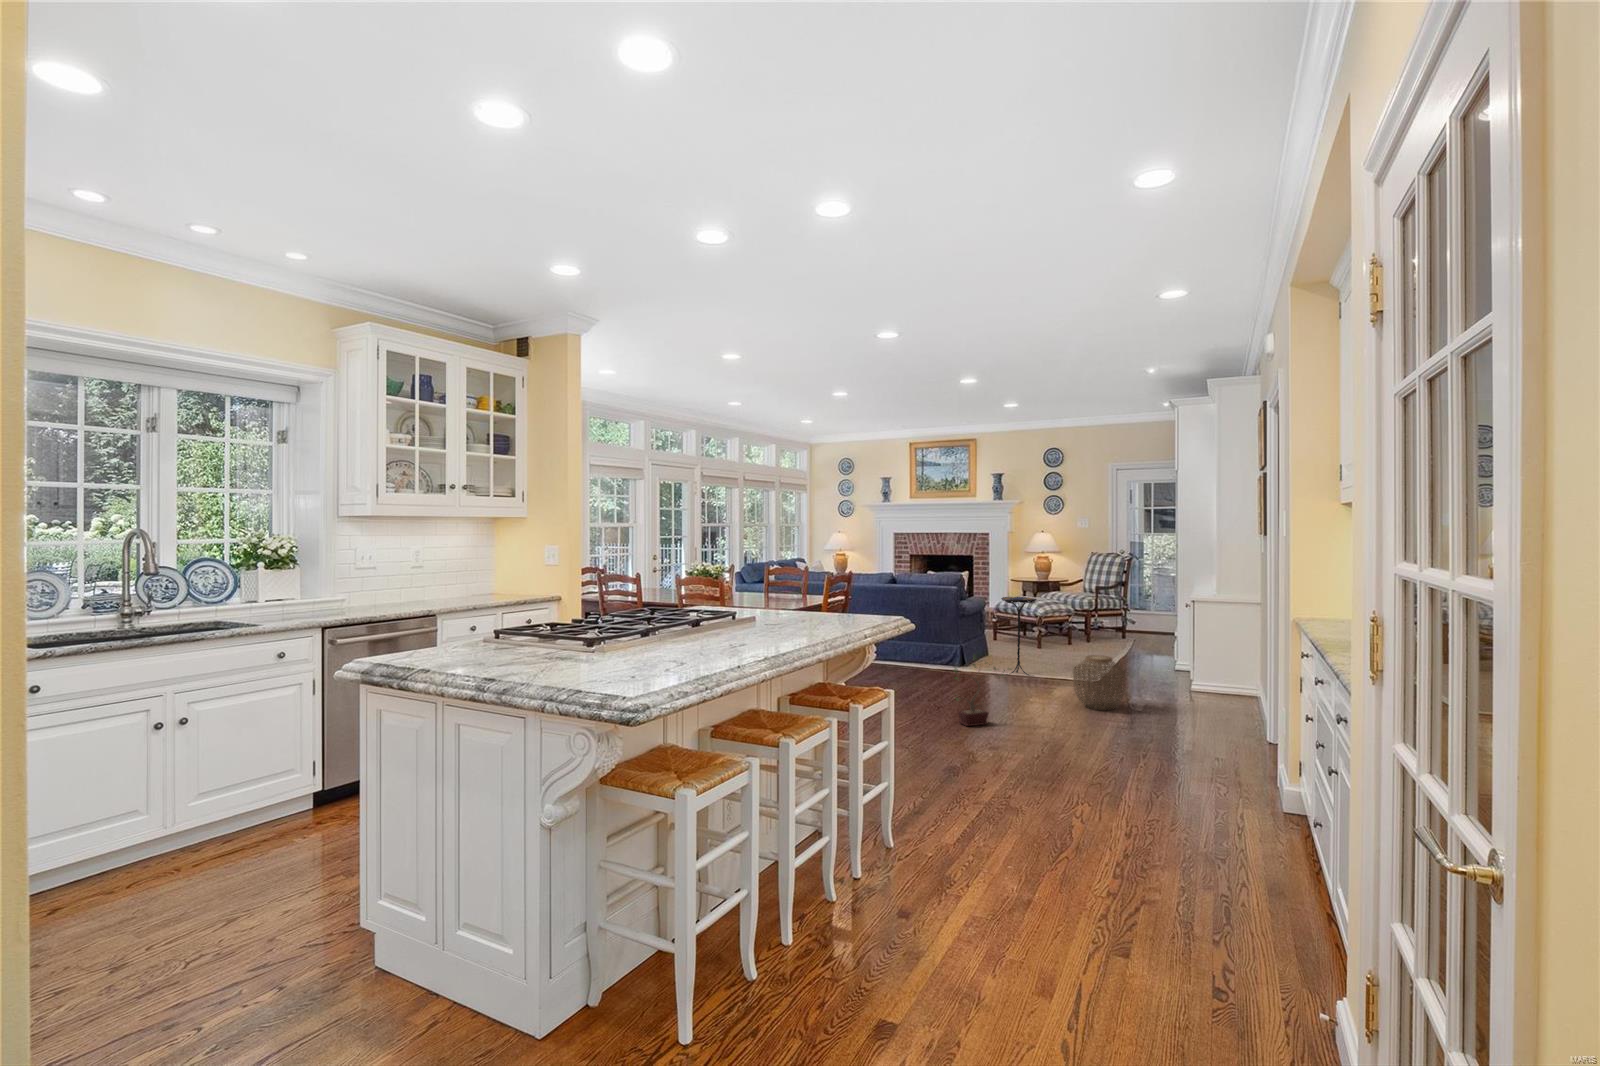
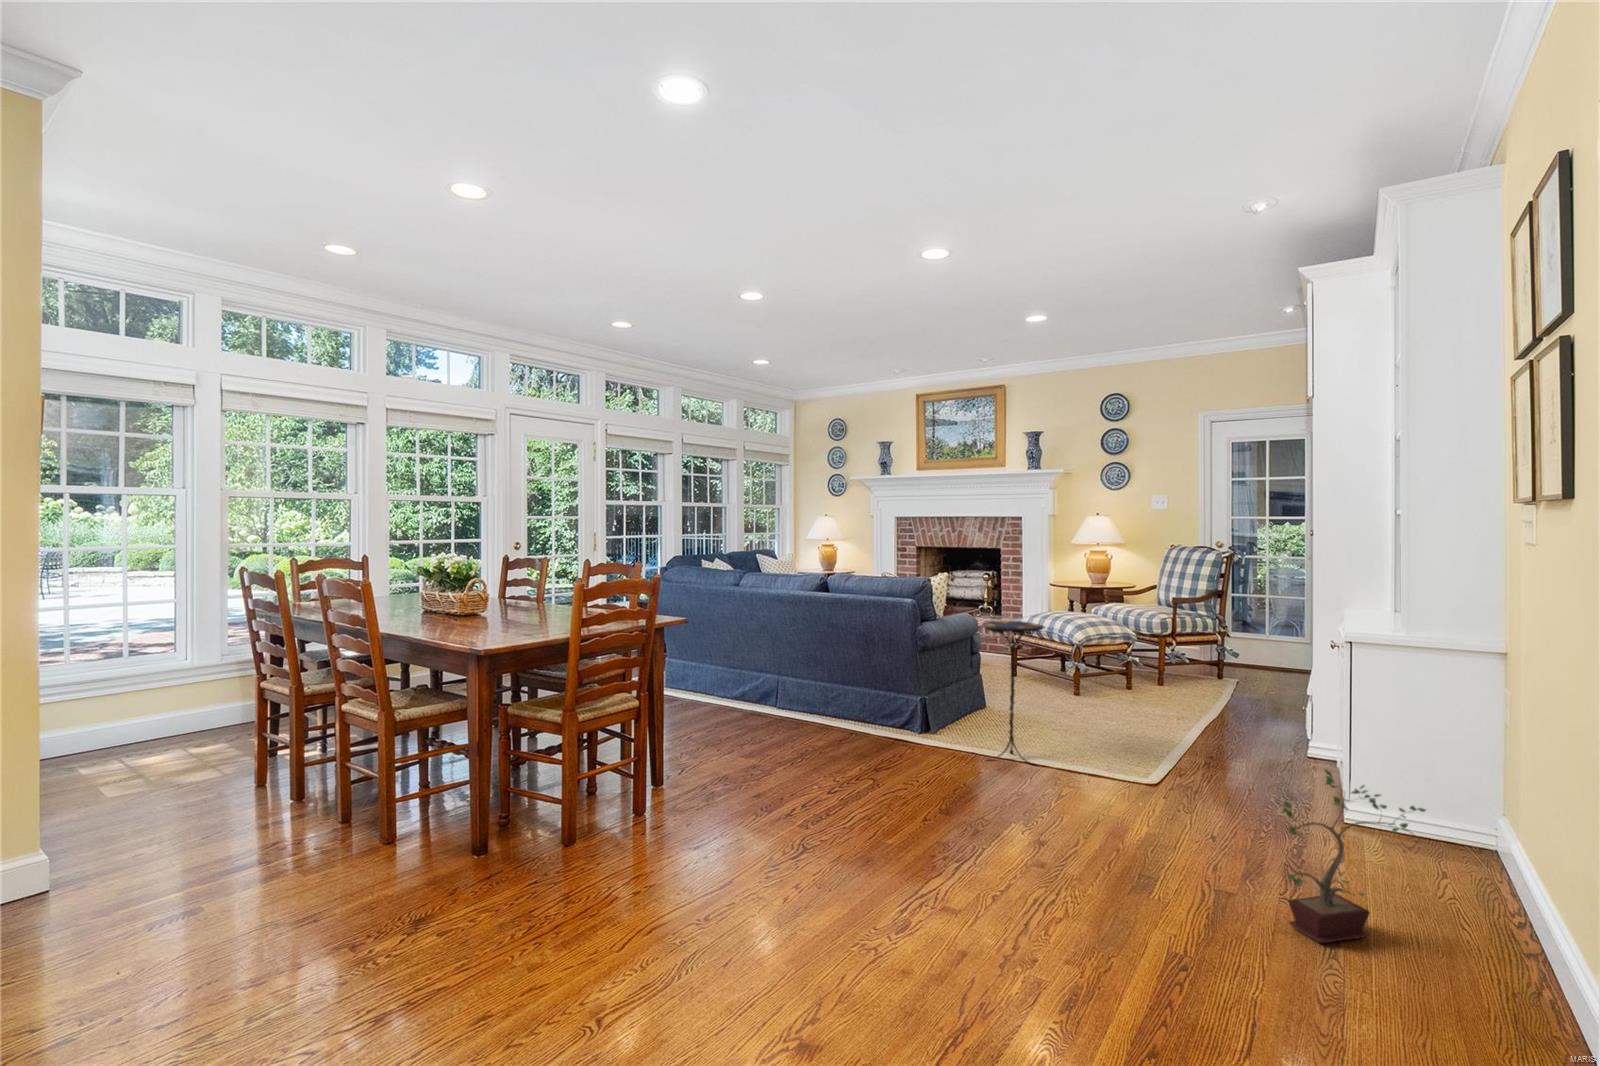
potted plant: present [954,655,1005,726] -> present [1283,769,1426,943]
woven basket: present [1073,655,1125,710] -> none [1083,763,1199,894]

